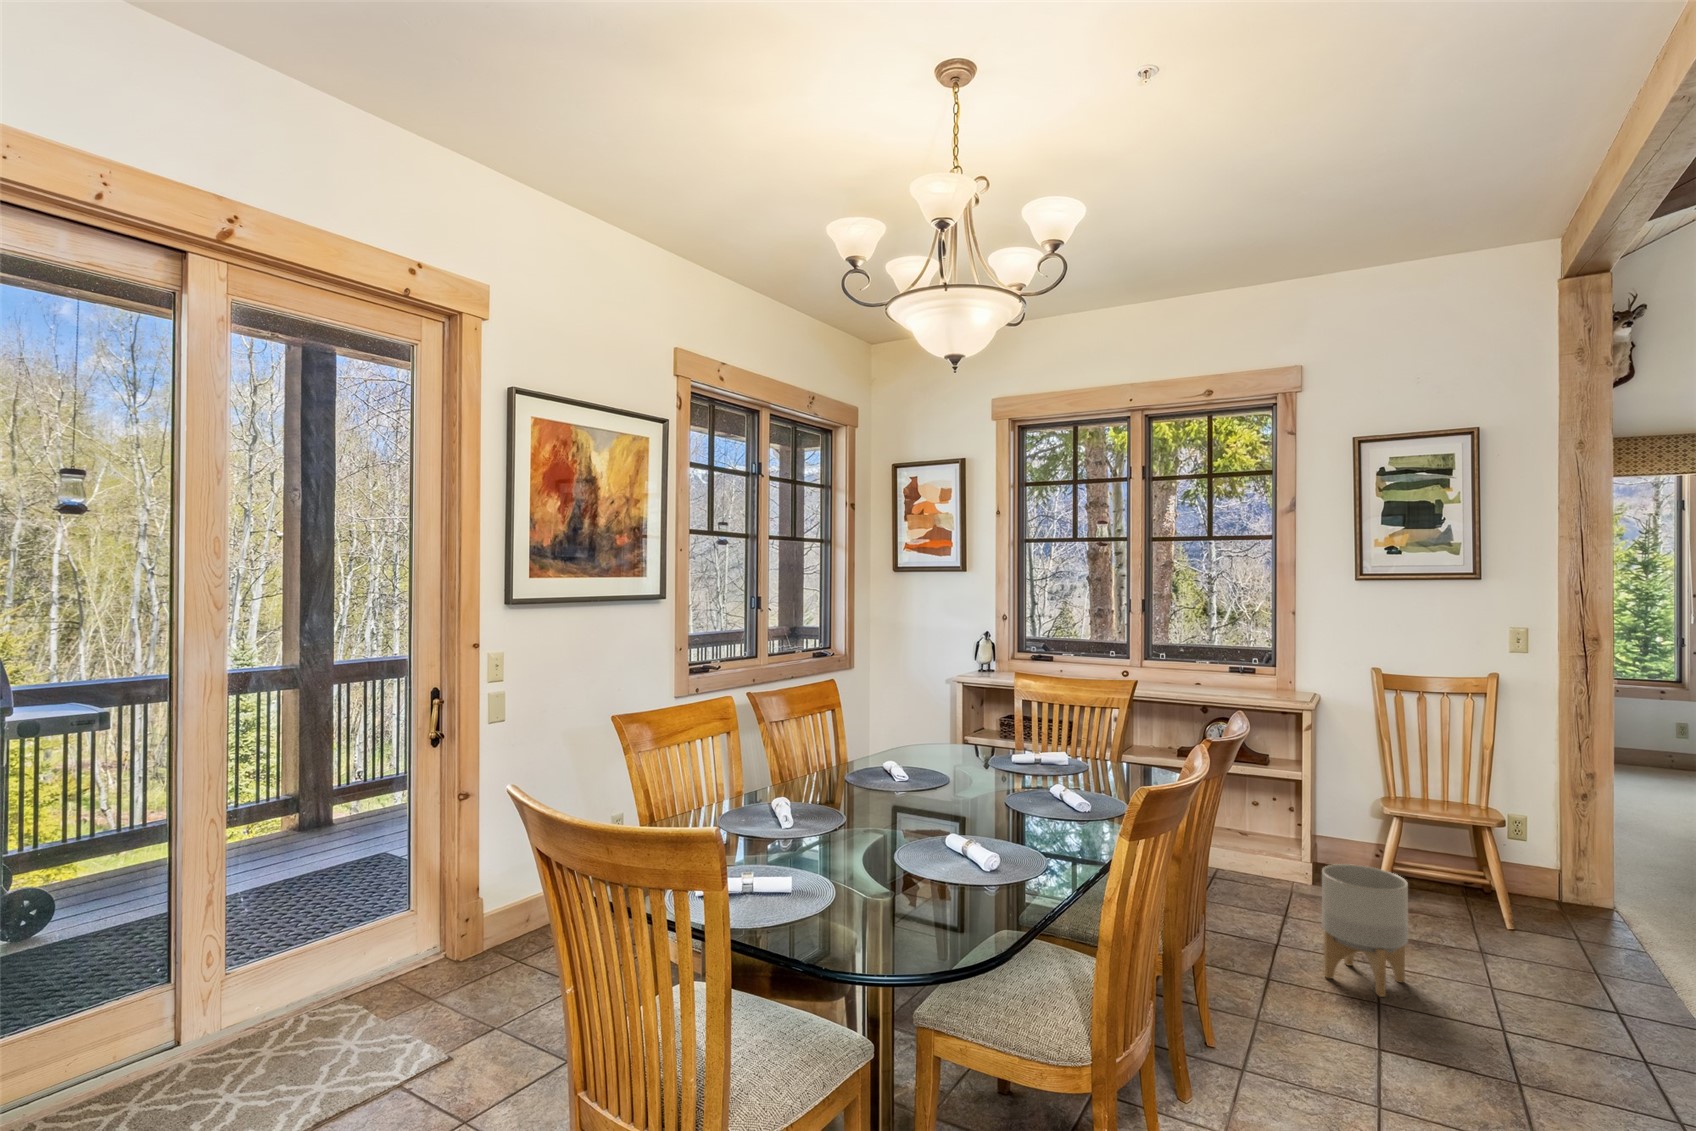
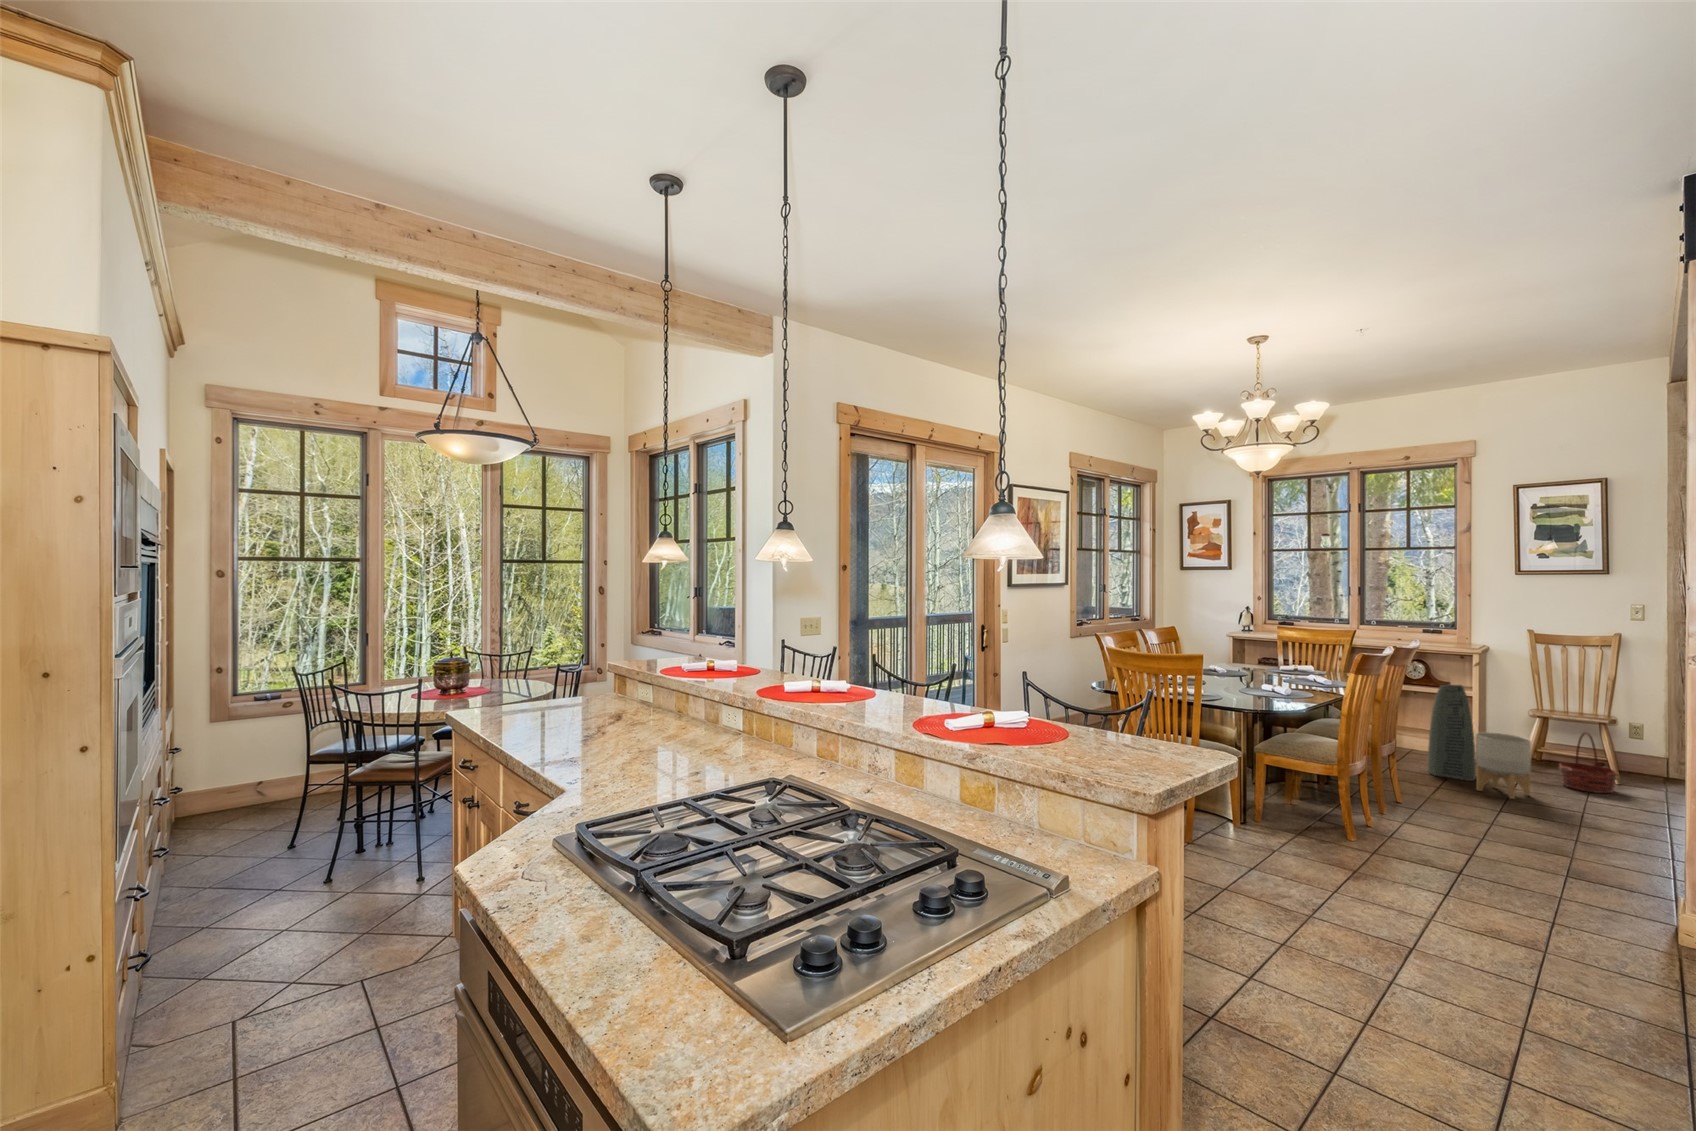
air purifier: none [1245,771,1316,949] -> present [1428,685,1476,781]
basket: none [1432,849,1521,959] -> present [1559,732,1618,793]

